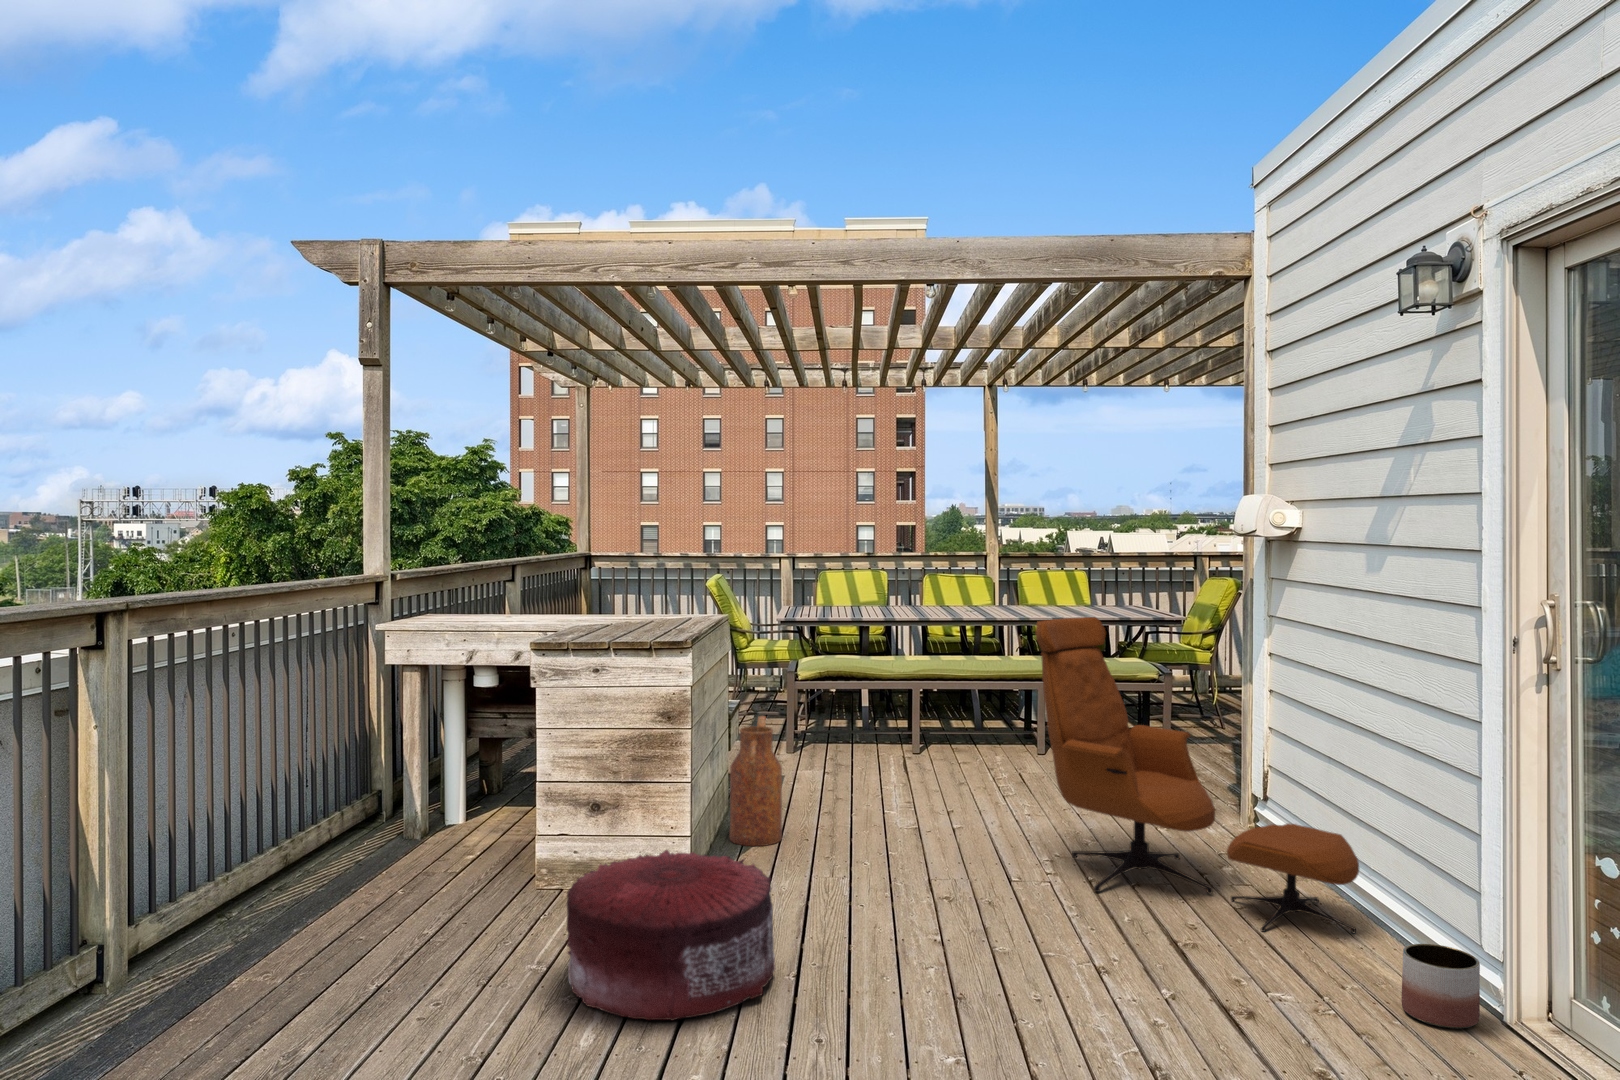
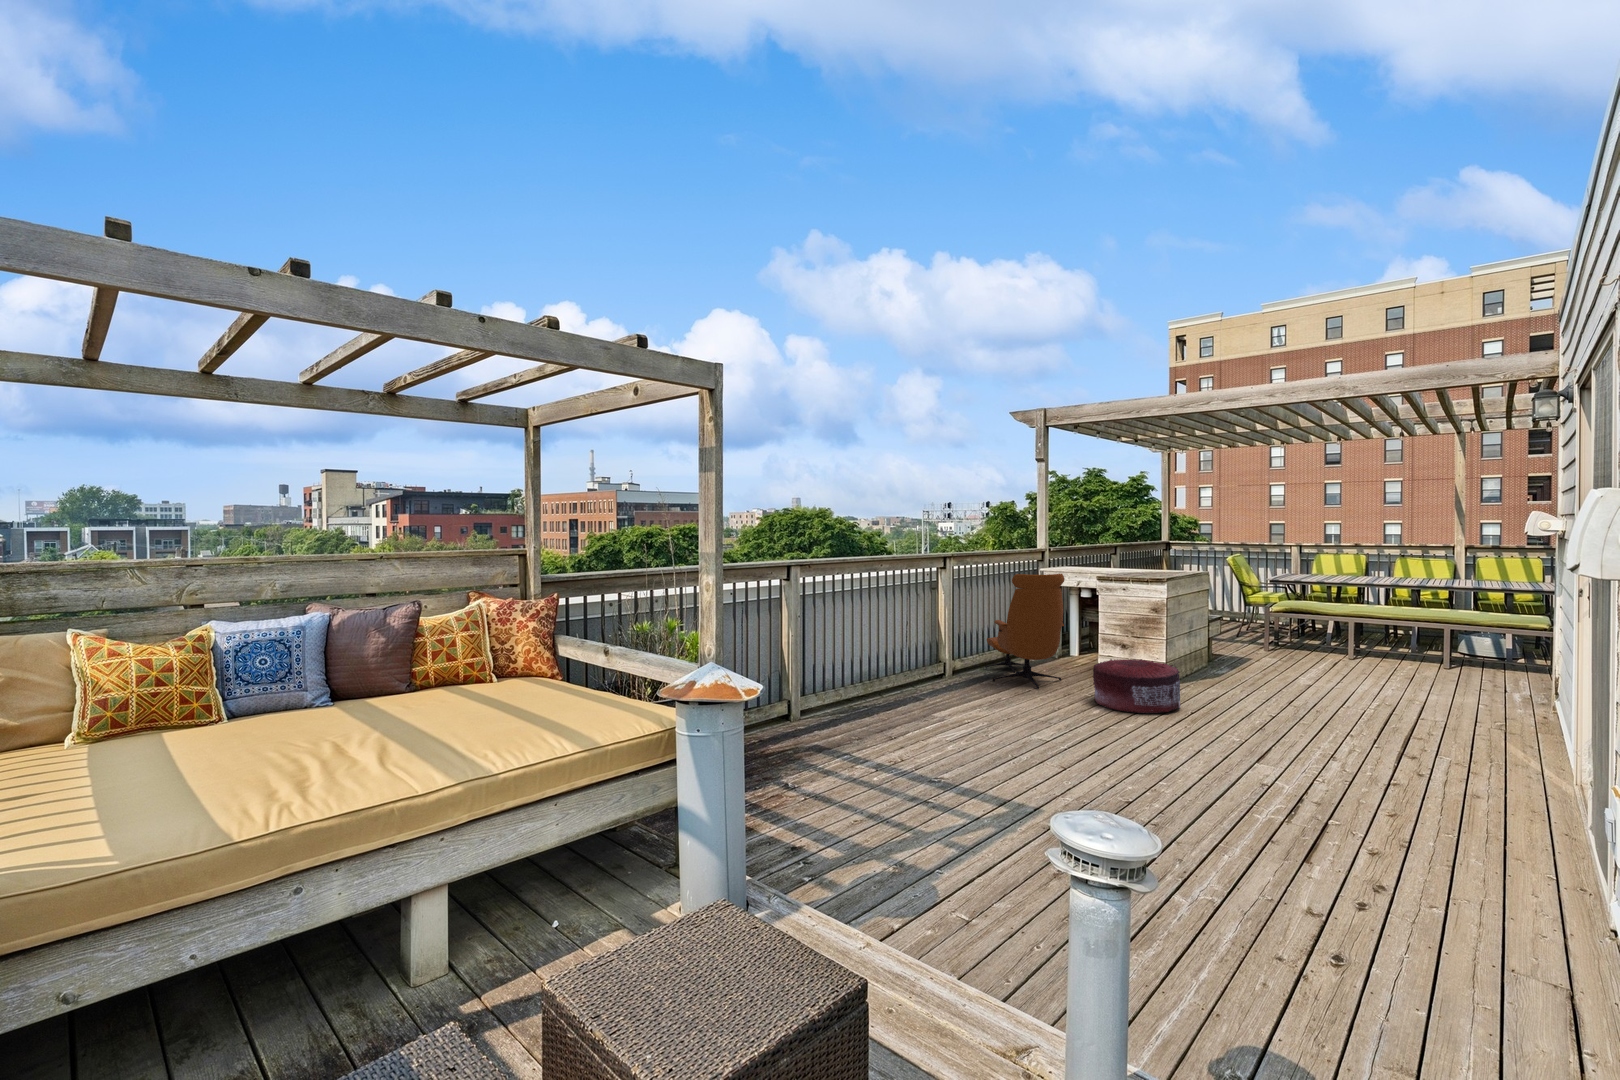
lounge chair: present [1036,617,1359,933] -> present [985,574,1065,689]
watering can: present [729,716,782,846] -> none [1198,620,1227,679]
planter: present [1402,944,1480,1029] -> none [1511,742,1560,782]

